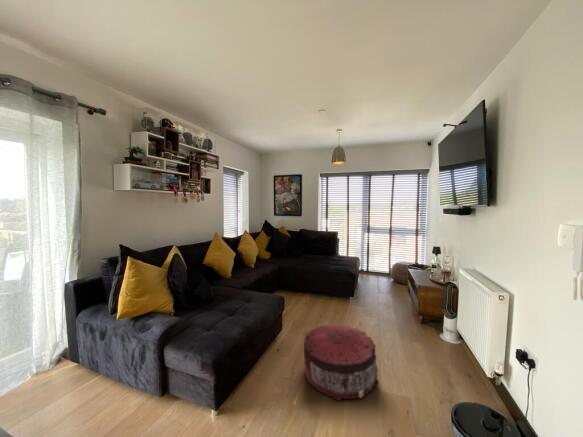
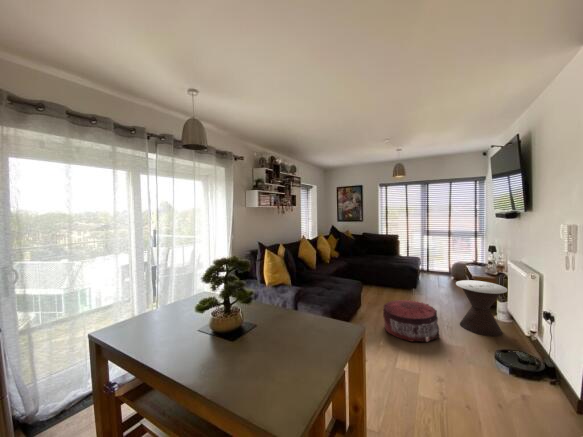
side table: none [400,294,464,375] -> present [456,280,508,336]

